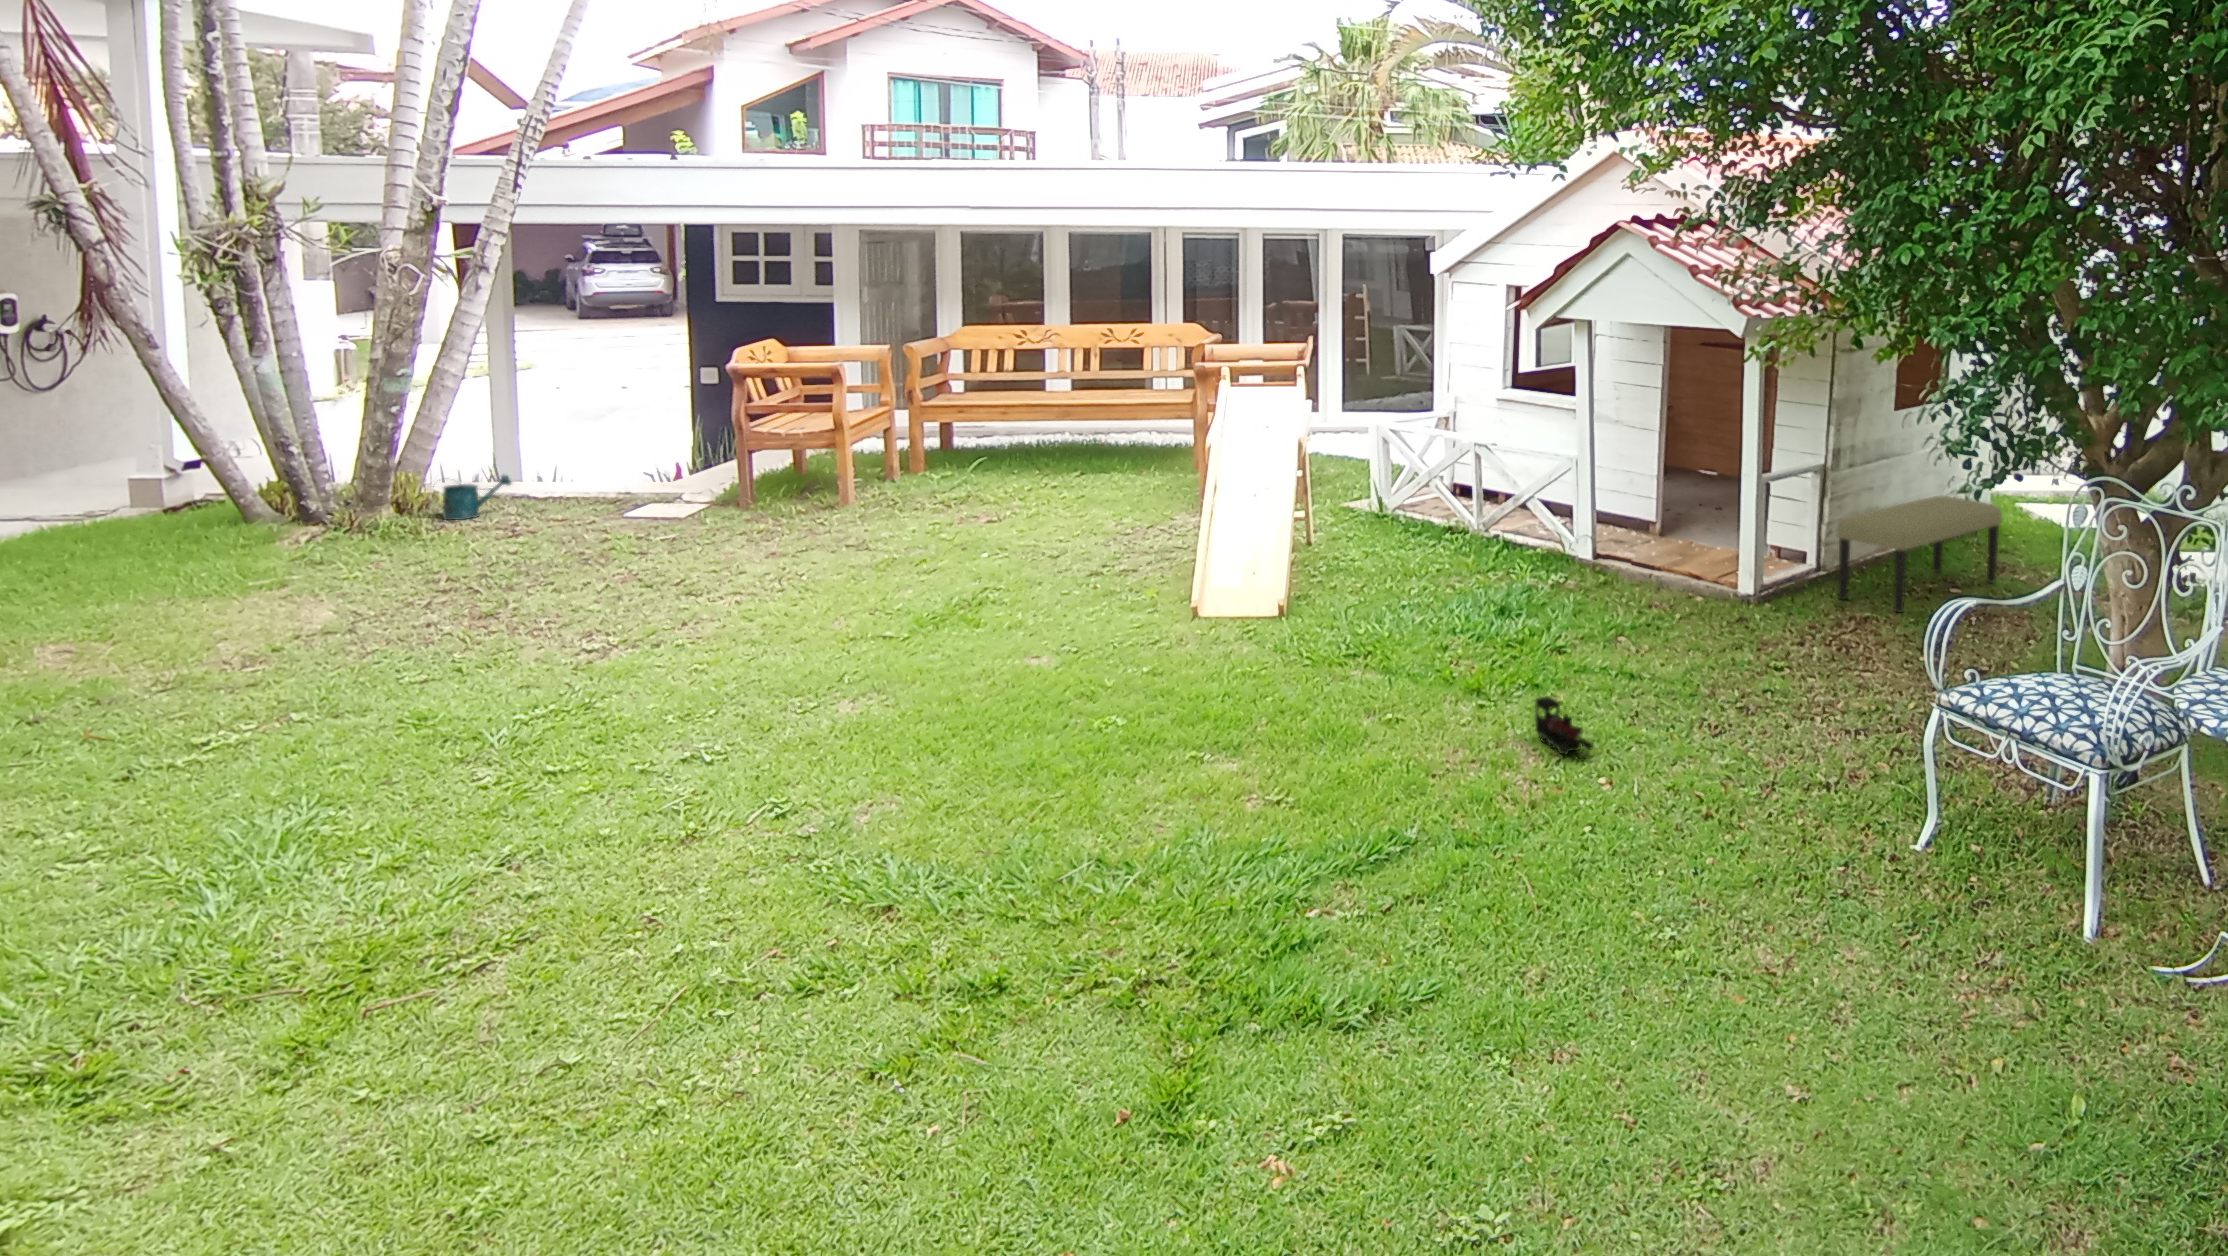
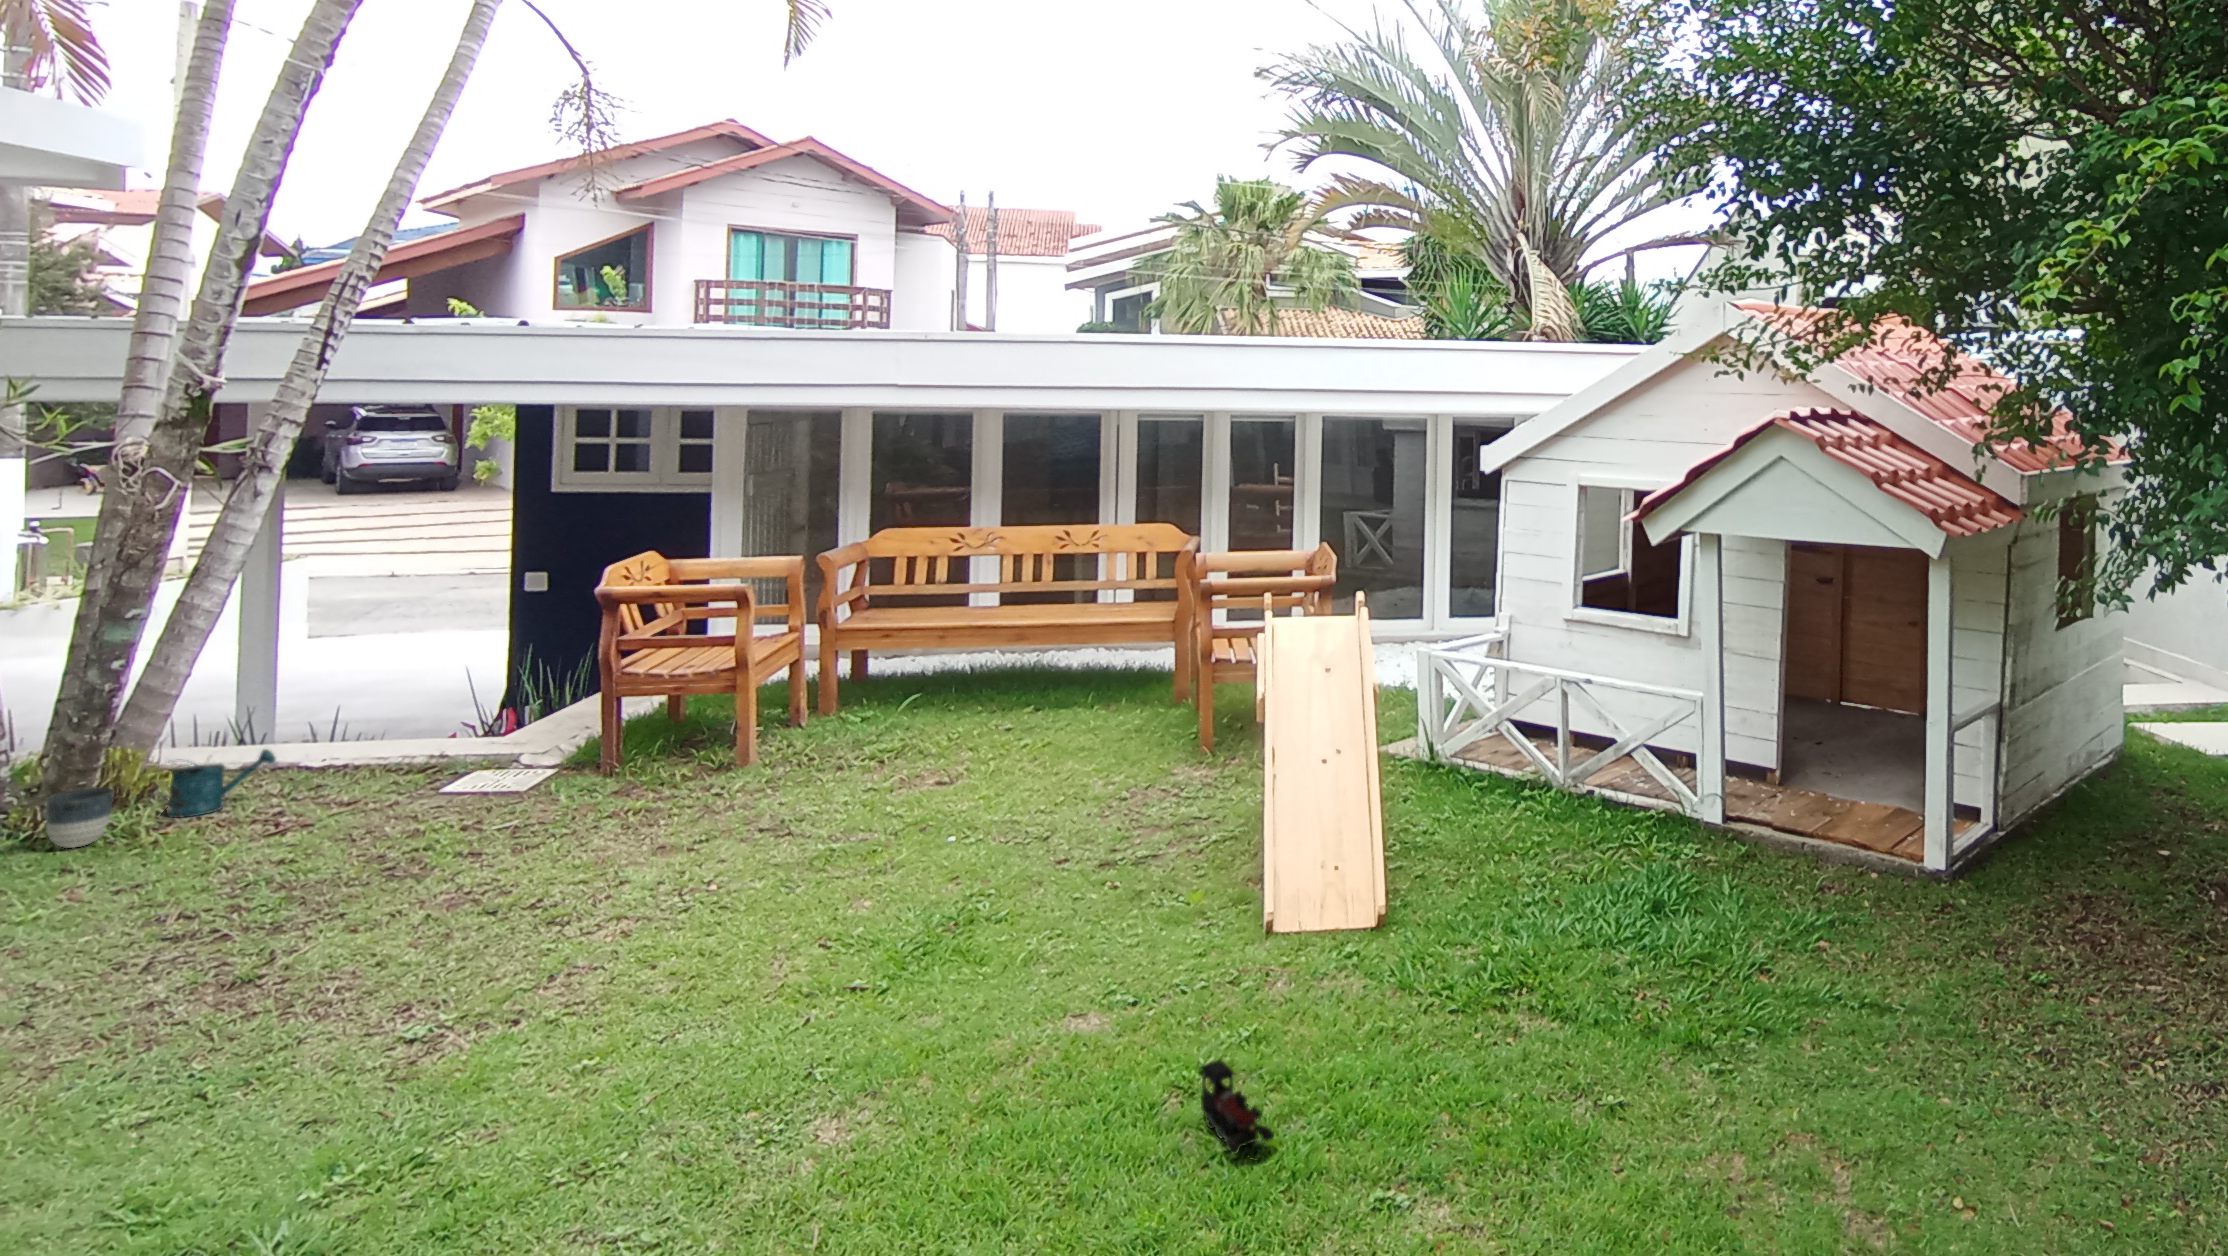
planter: none [363,493,405,533] -> present [46,788,113,848]
bench: present [1837,496,2002,612] -> none [2006,726,2149,878]
toy train: present [1535,697,1593,759] -> present [1201,1060,1274,1158]

